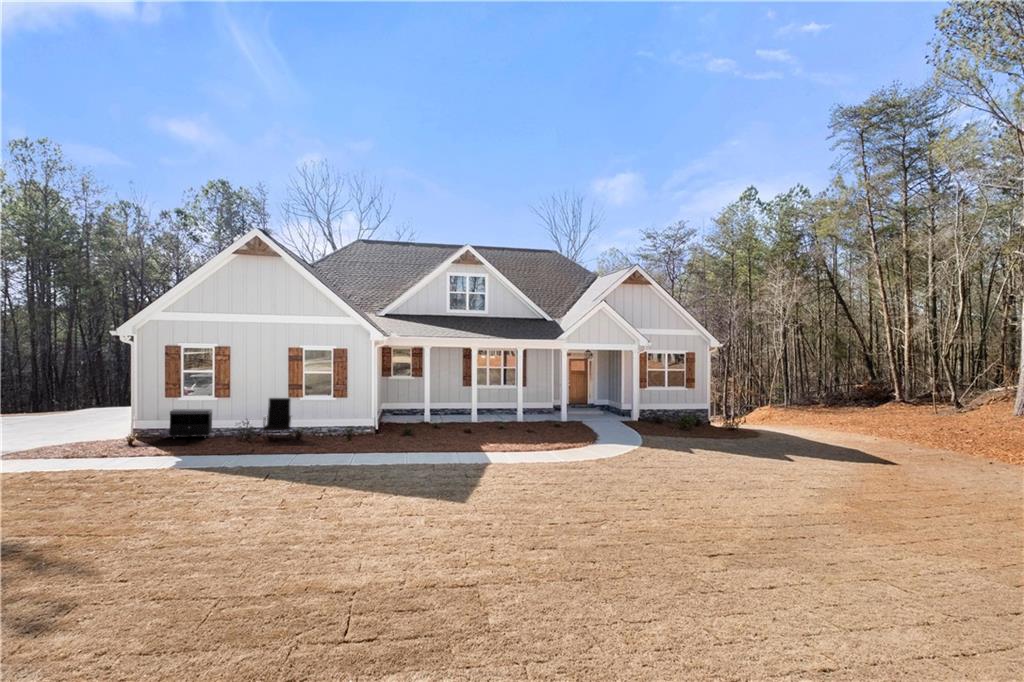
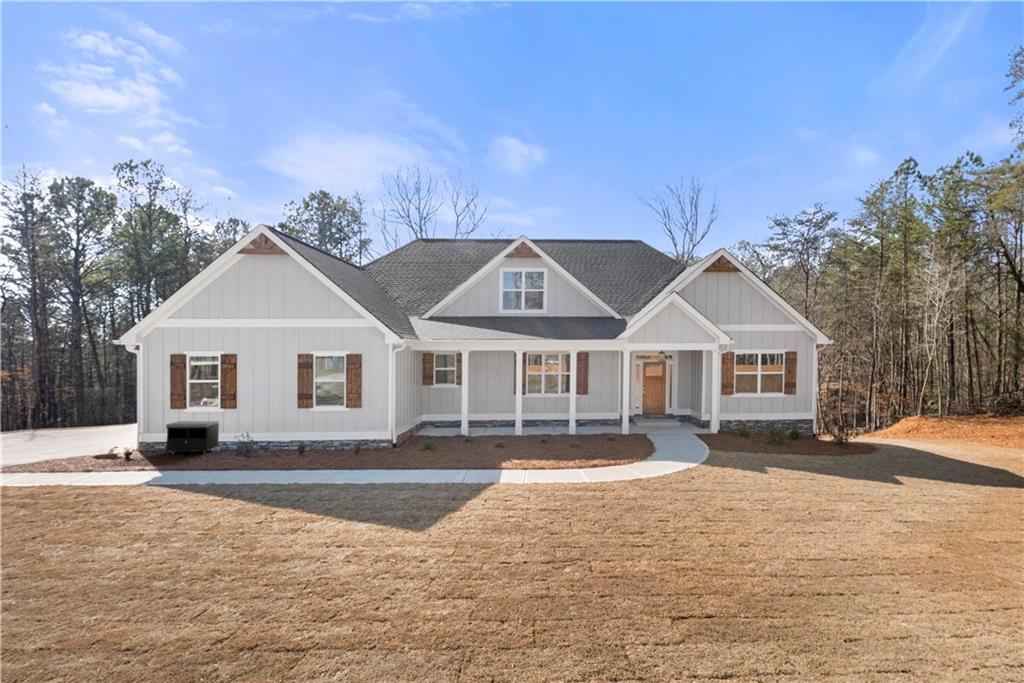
lounge chair: present [263,398,291,435] -> none [260,409,300,455]

